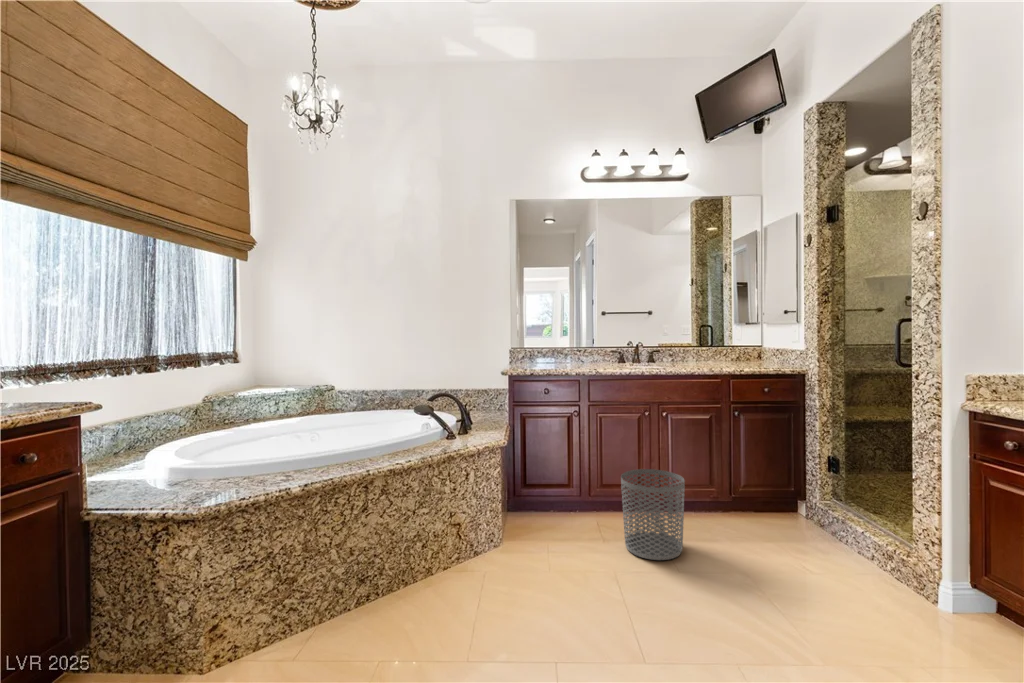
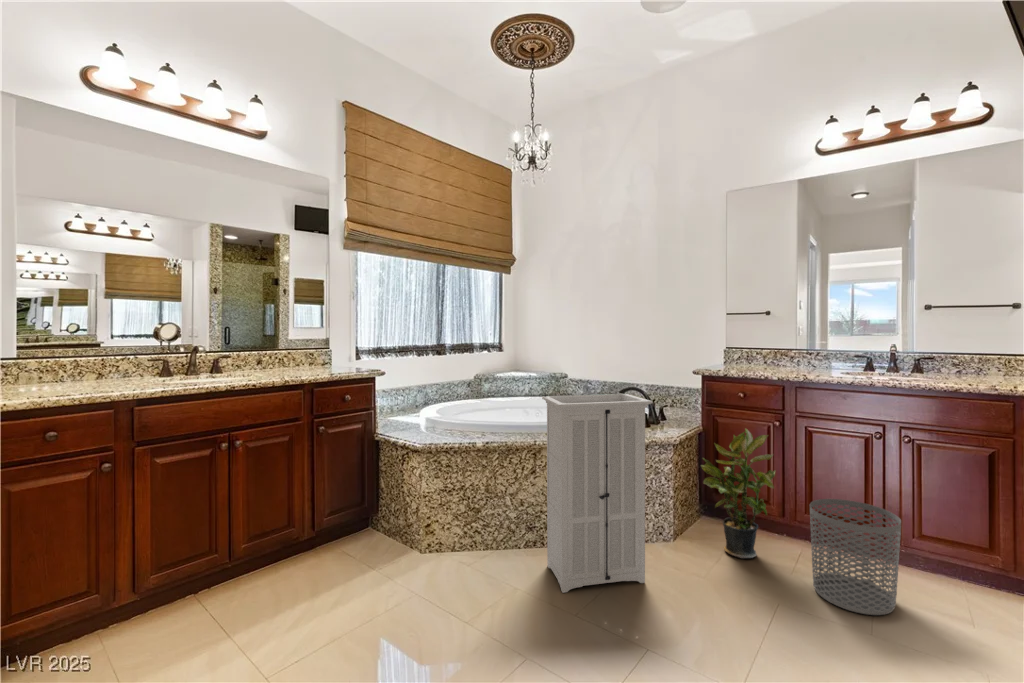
storage cabinet: none [388,396,512,645] -> present [542,391,653,593]
potted plant: none [523,420,588,544] -> present [701,429,775,559]

